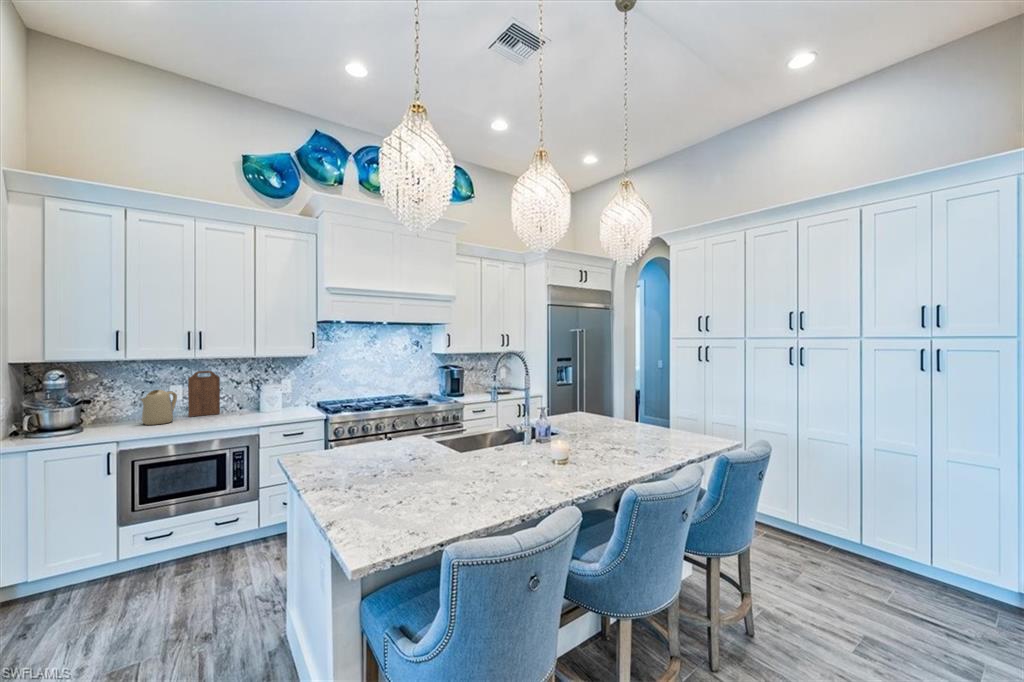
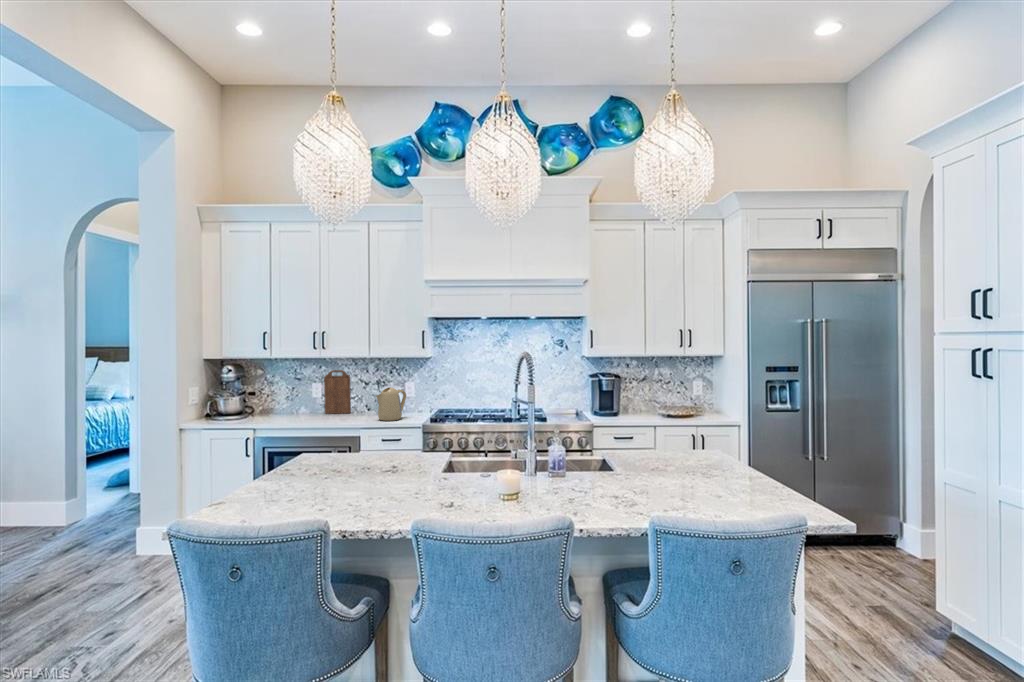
kettle: present [141,390,177,425] -> present [376,387,406,421]

